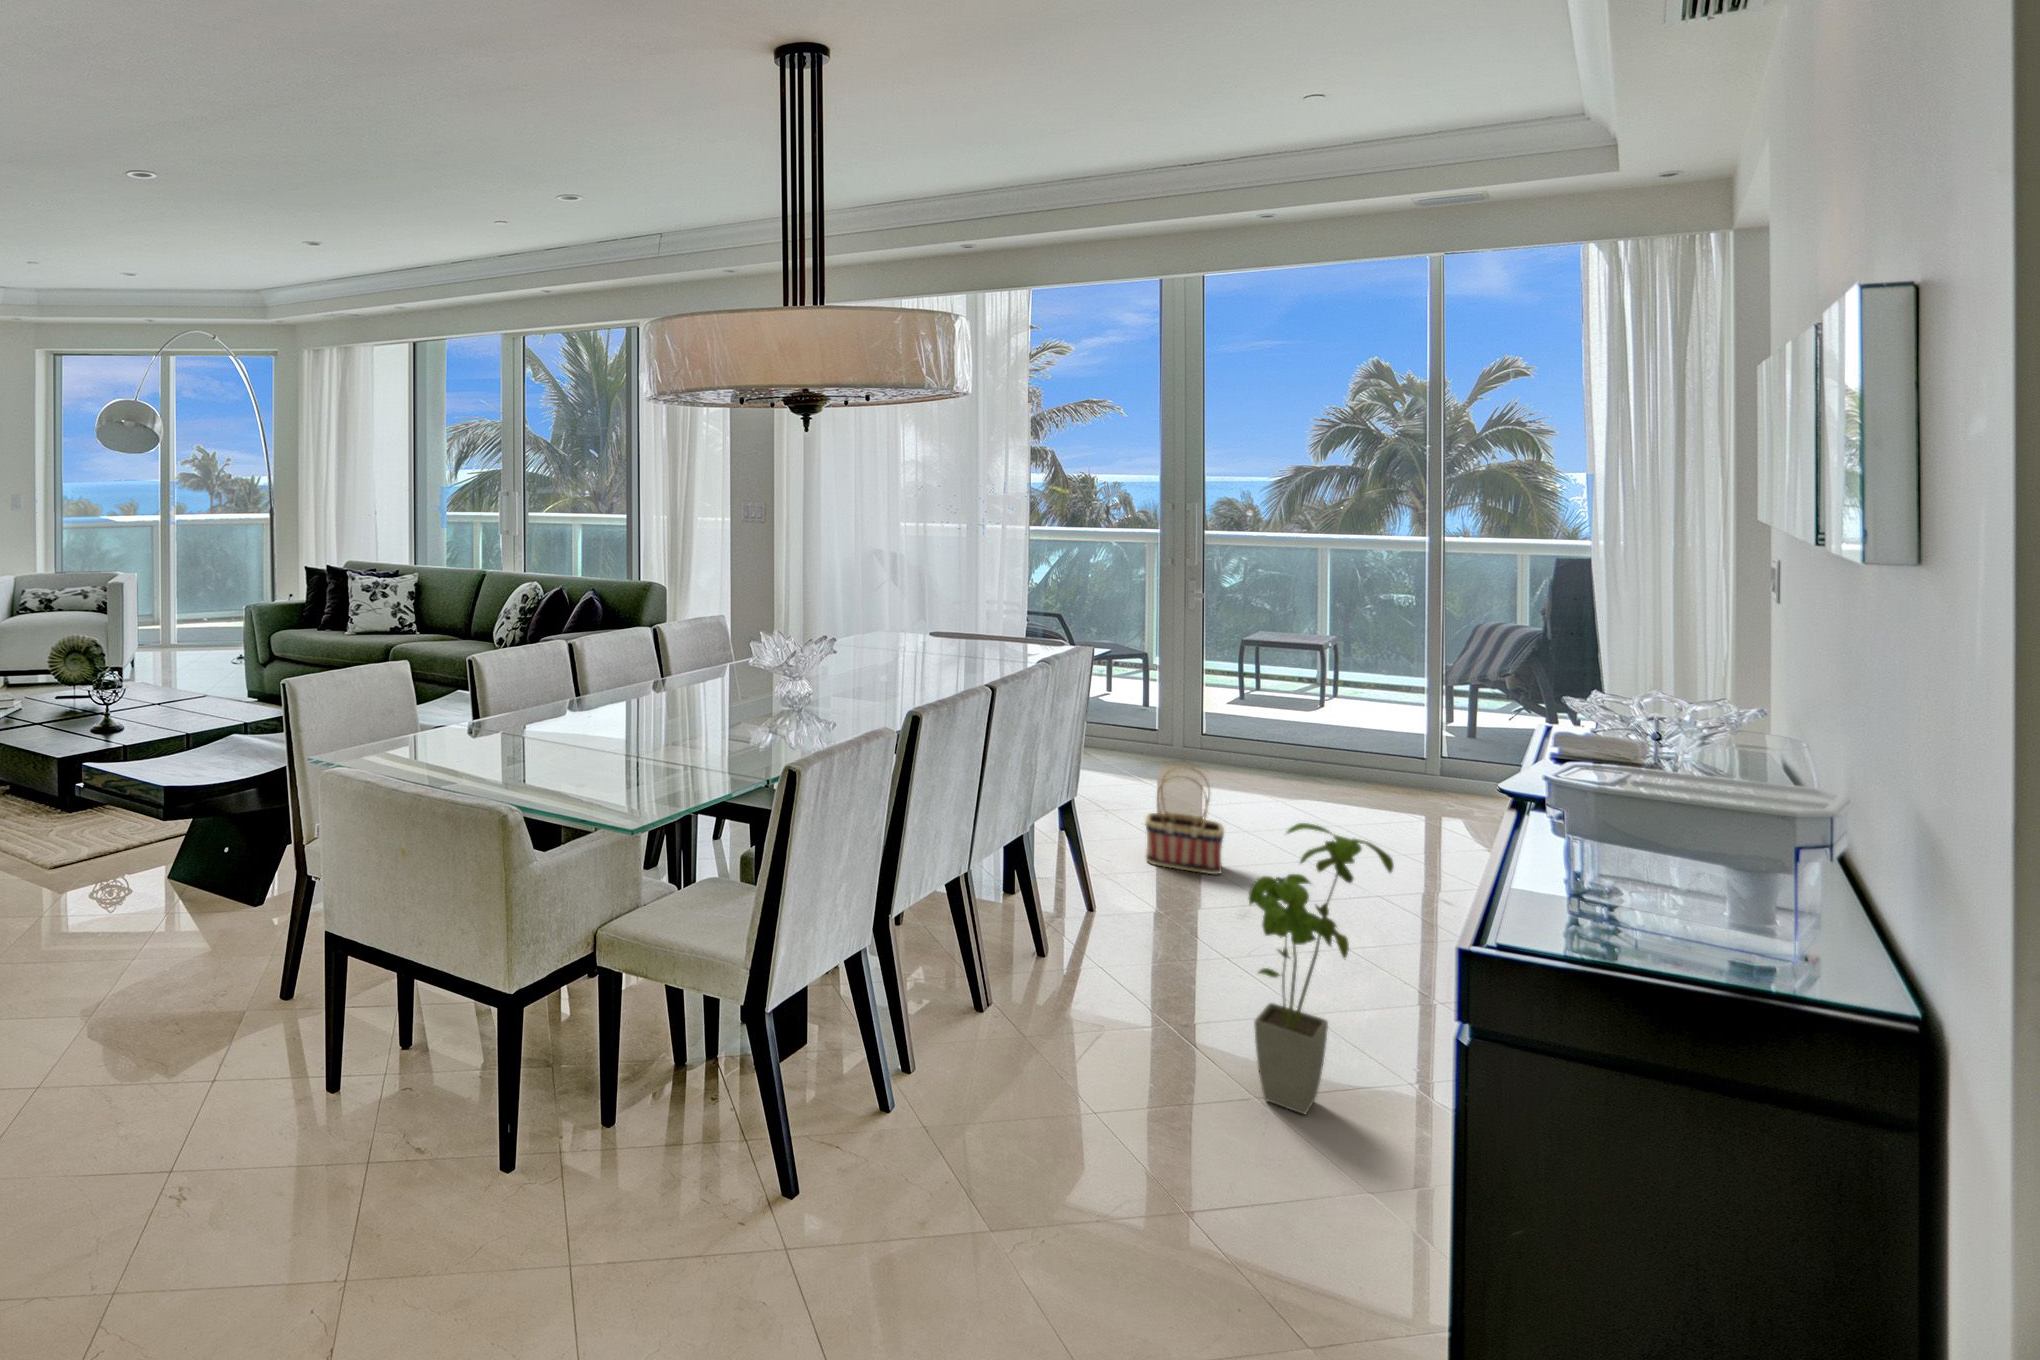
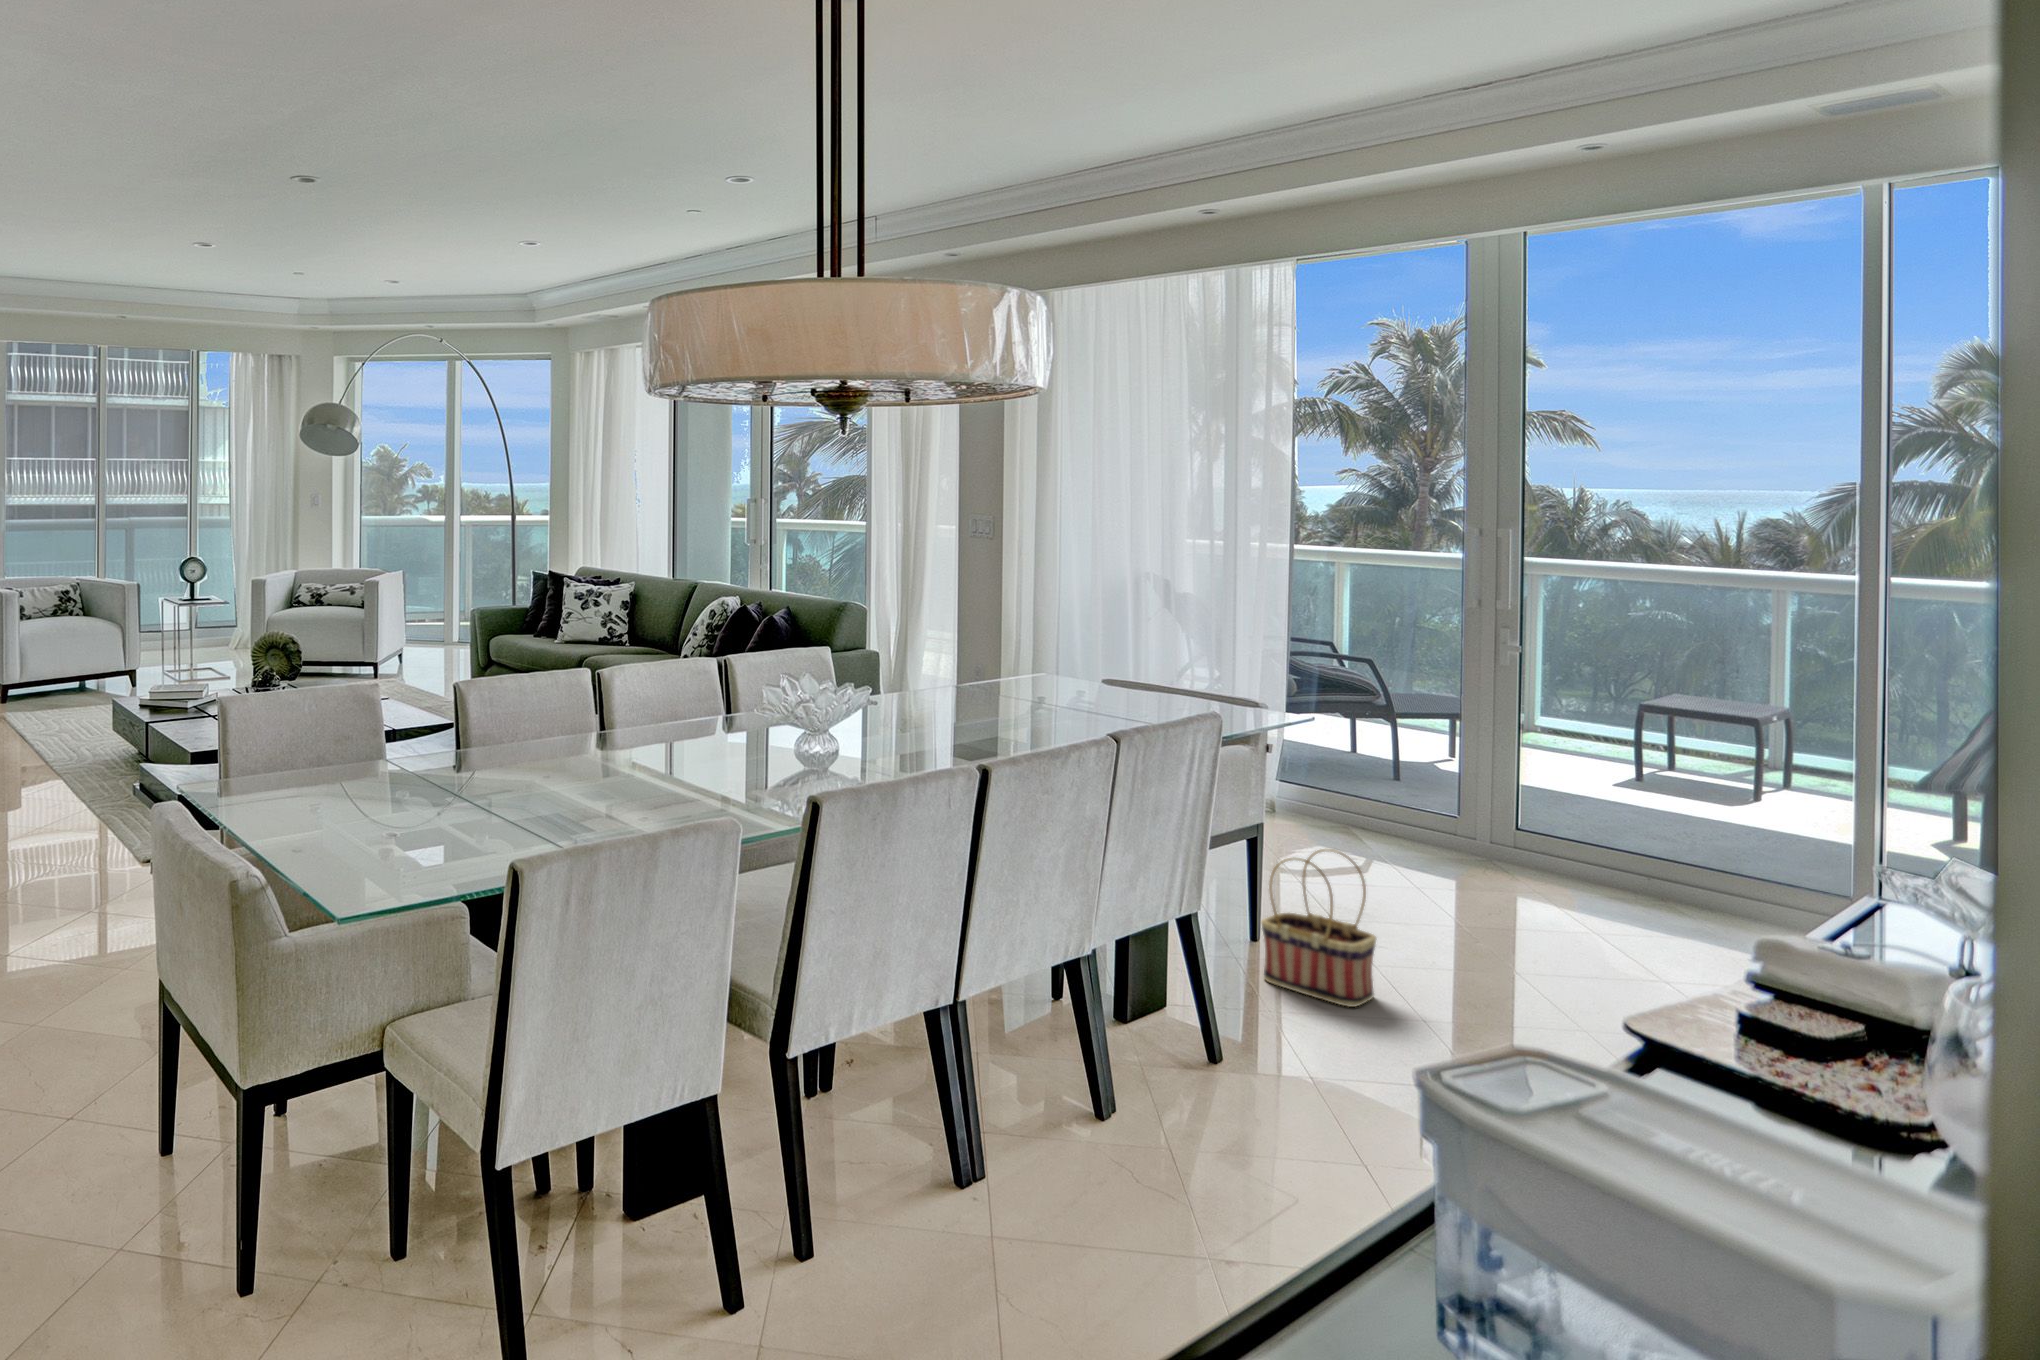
house plant: present [1249,823,1394,1114] -> none [939,871,1143,1260]

